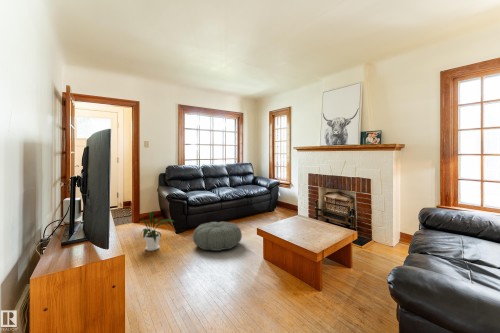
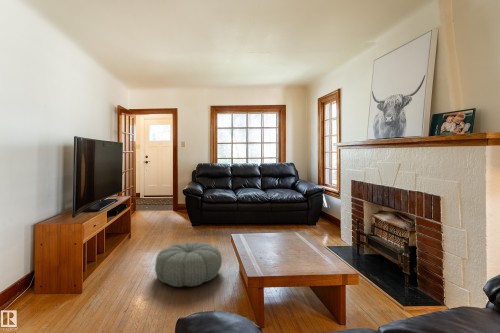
house plant: present [142,211,174,251] -> none [89,222,136,272]

